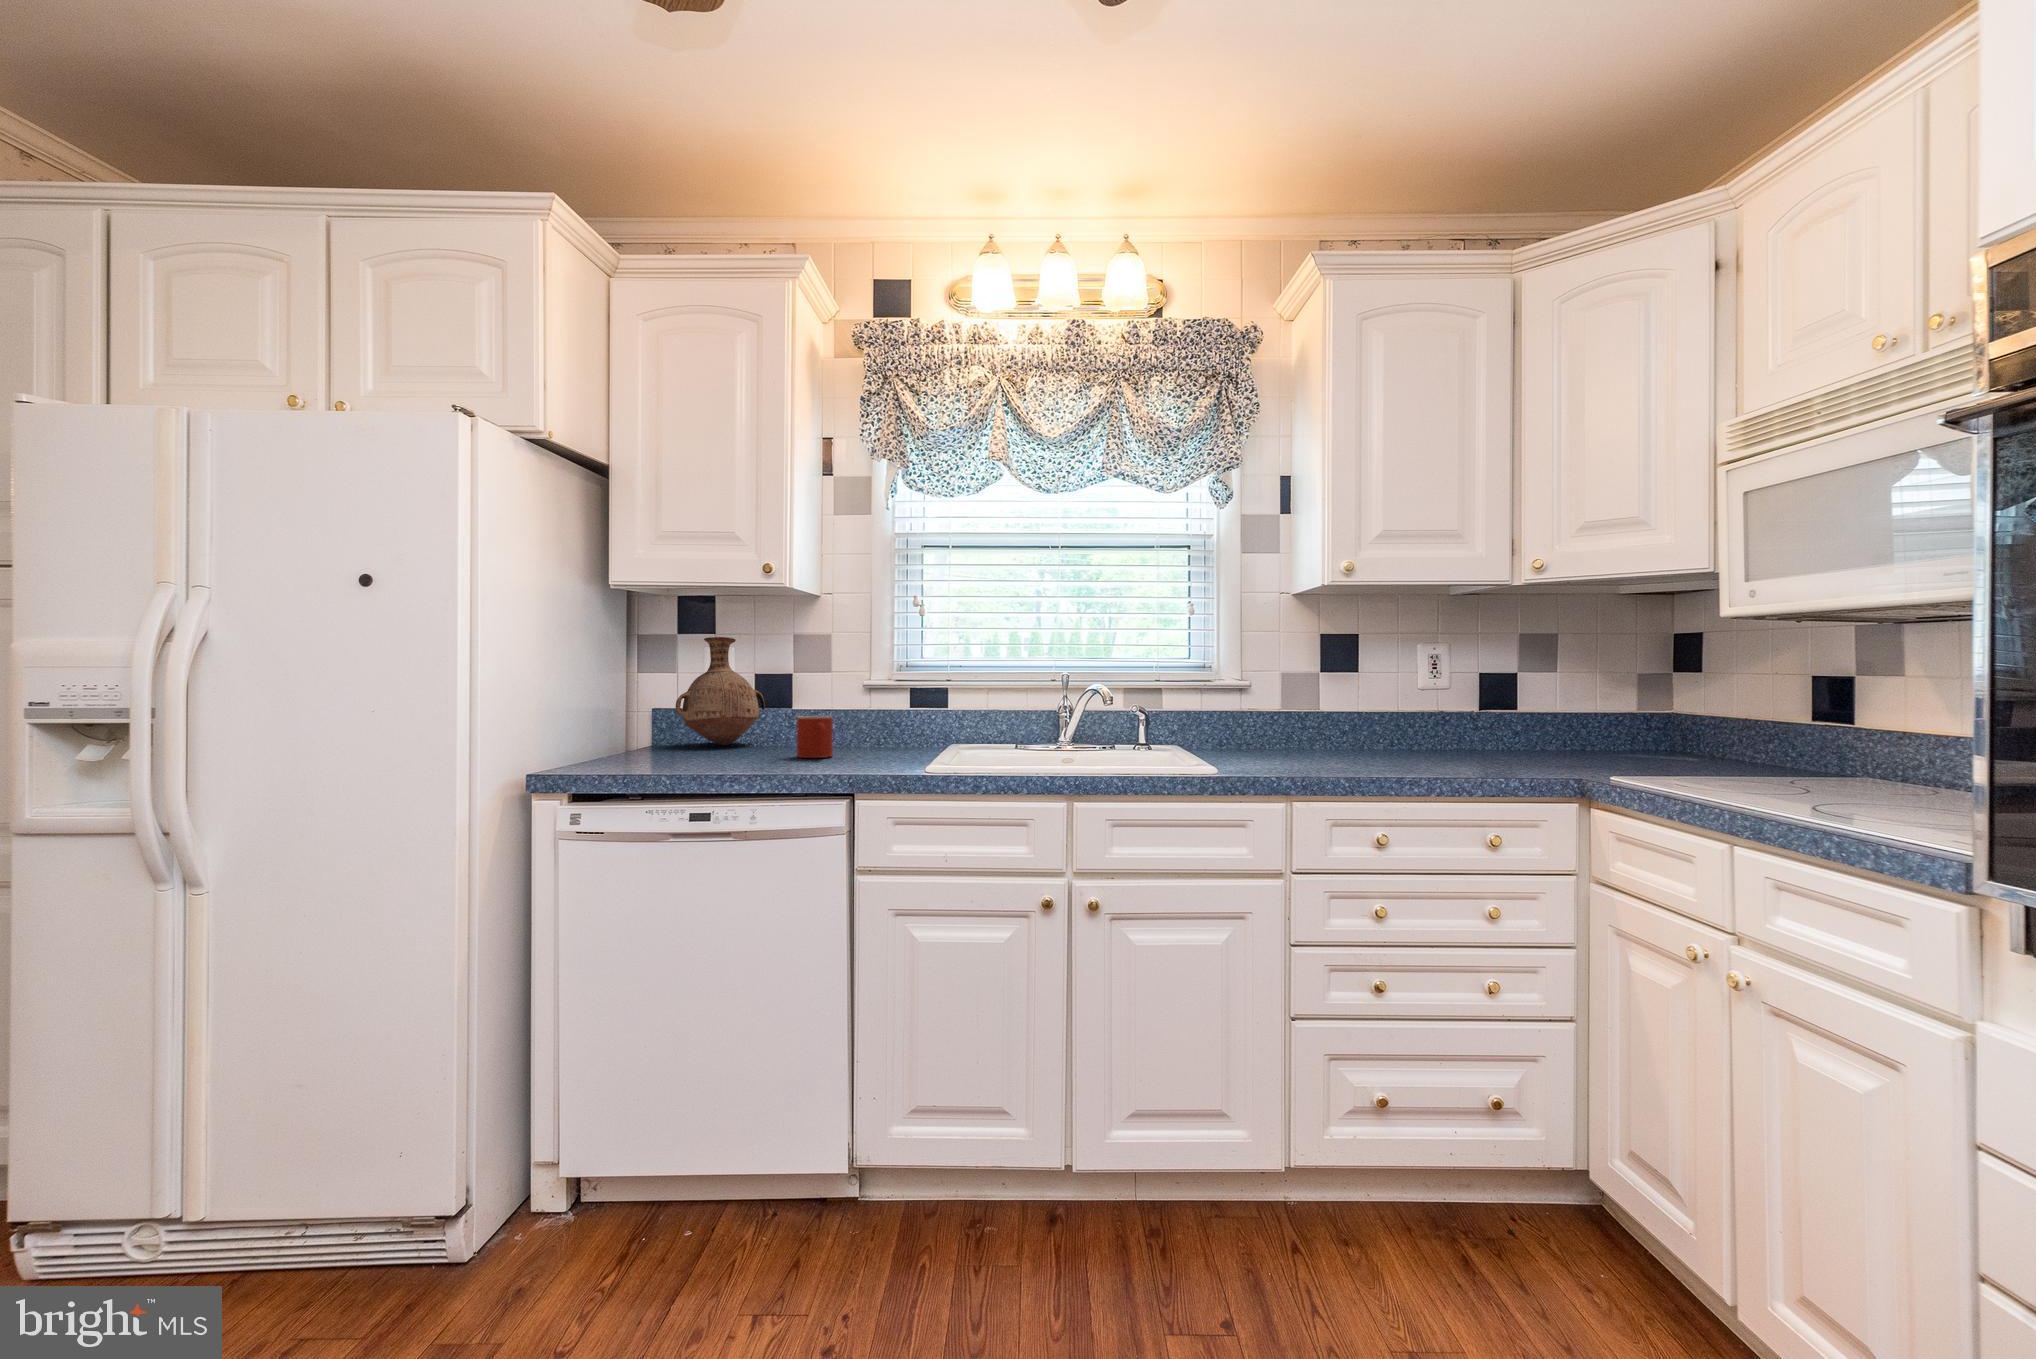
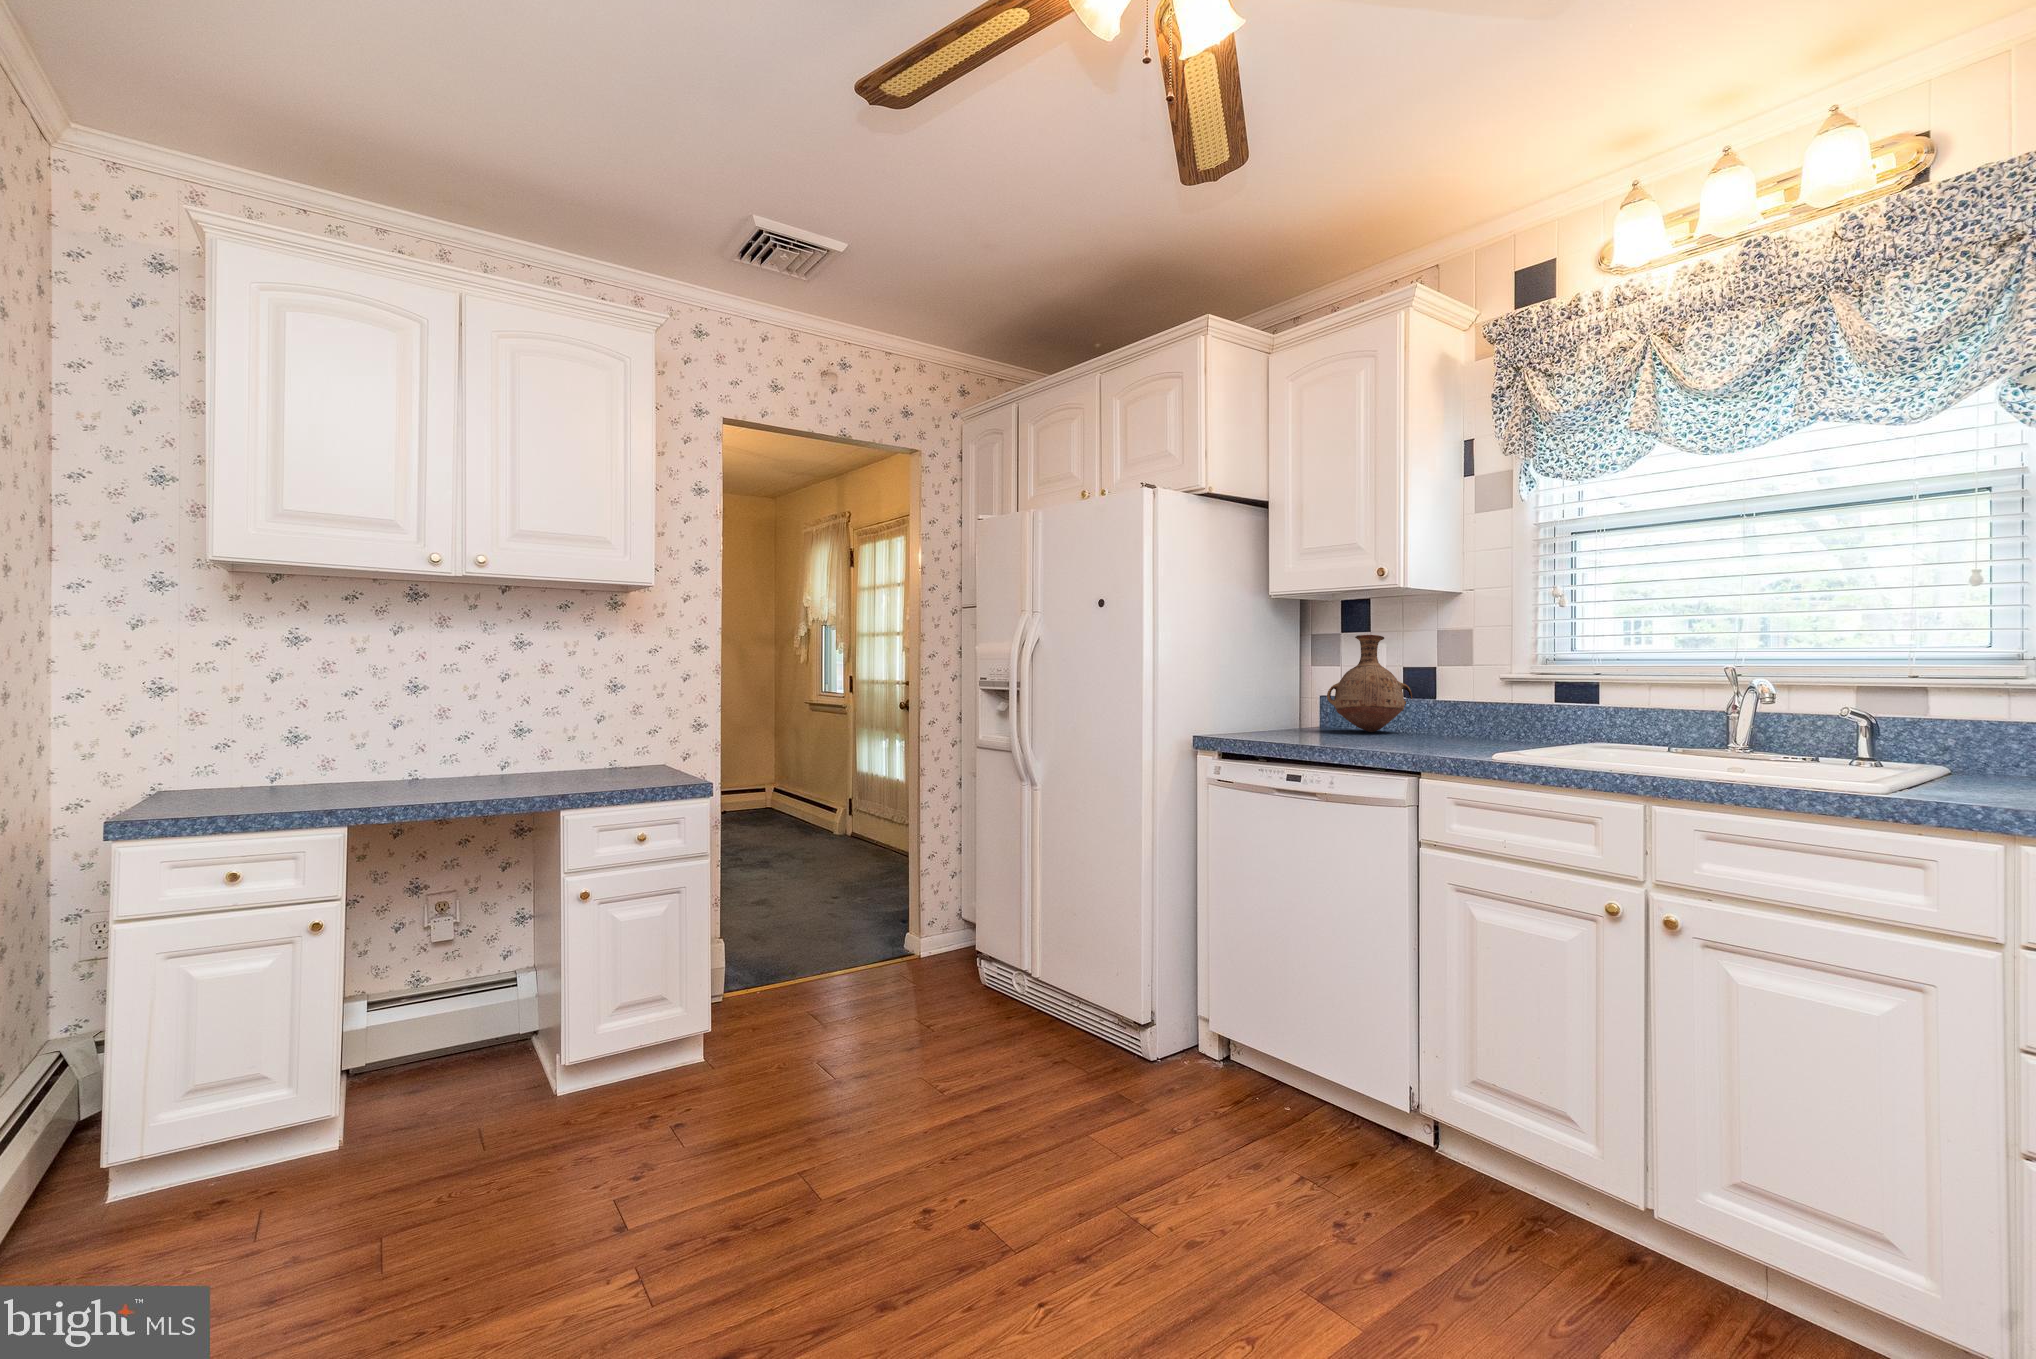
mug: present [797,716,833,758] -> none [1409,705,1446,745]

